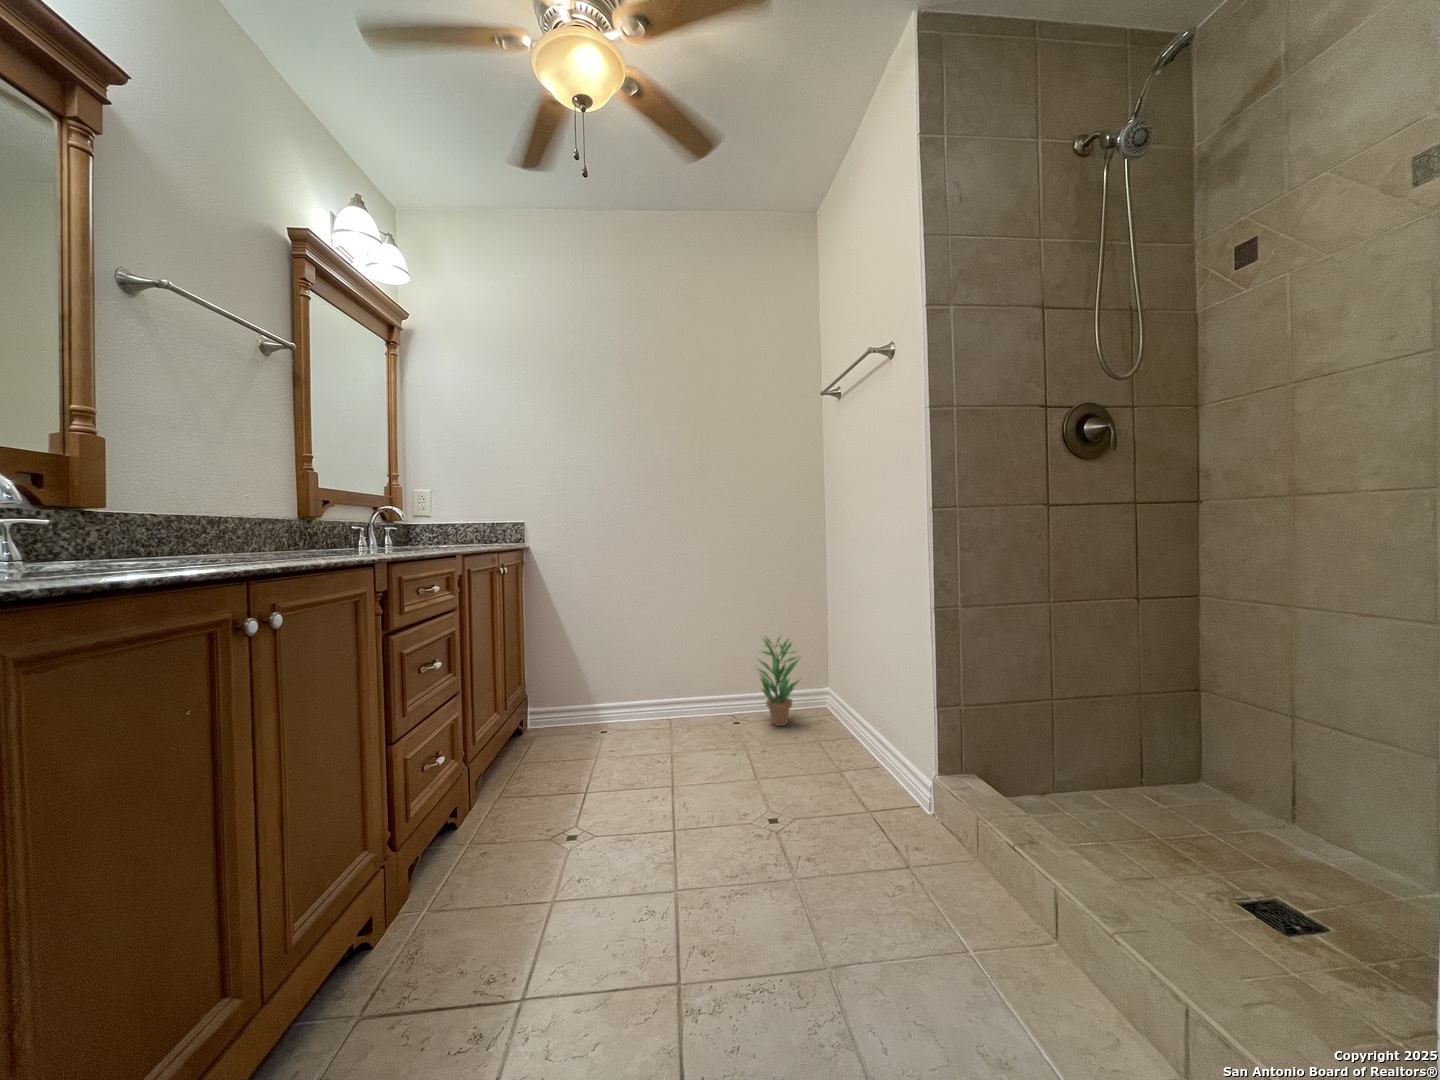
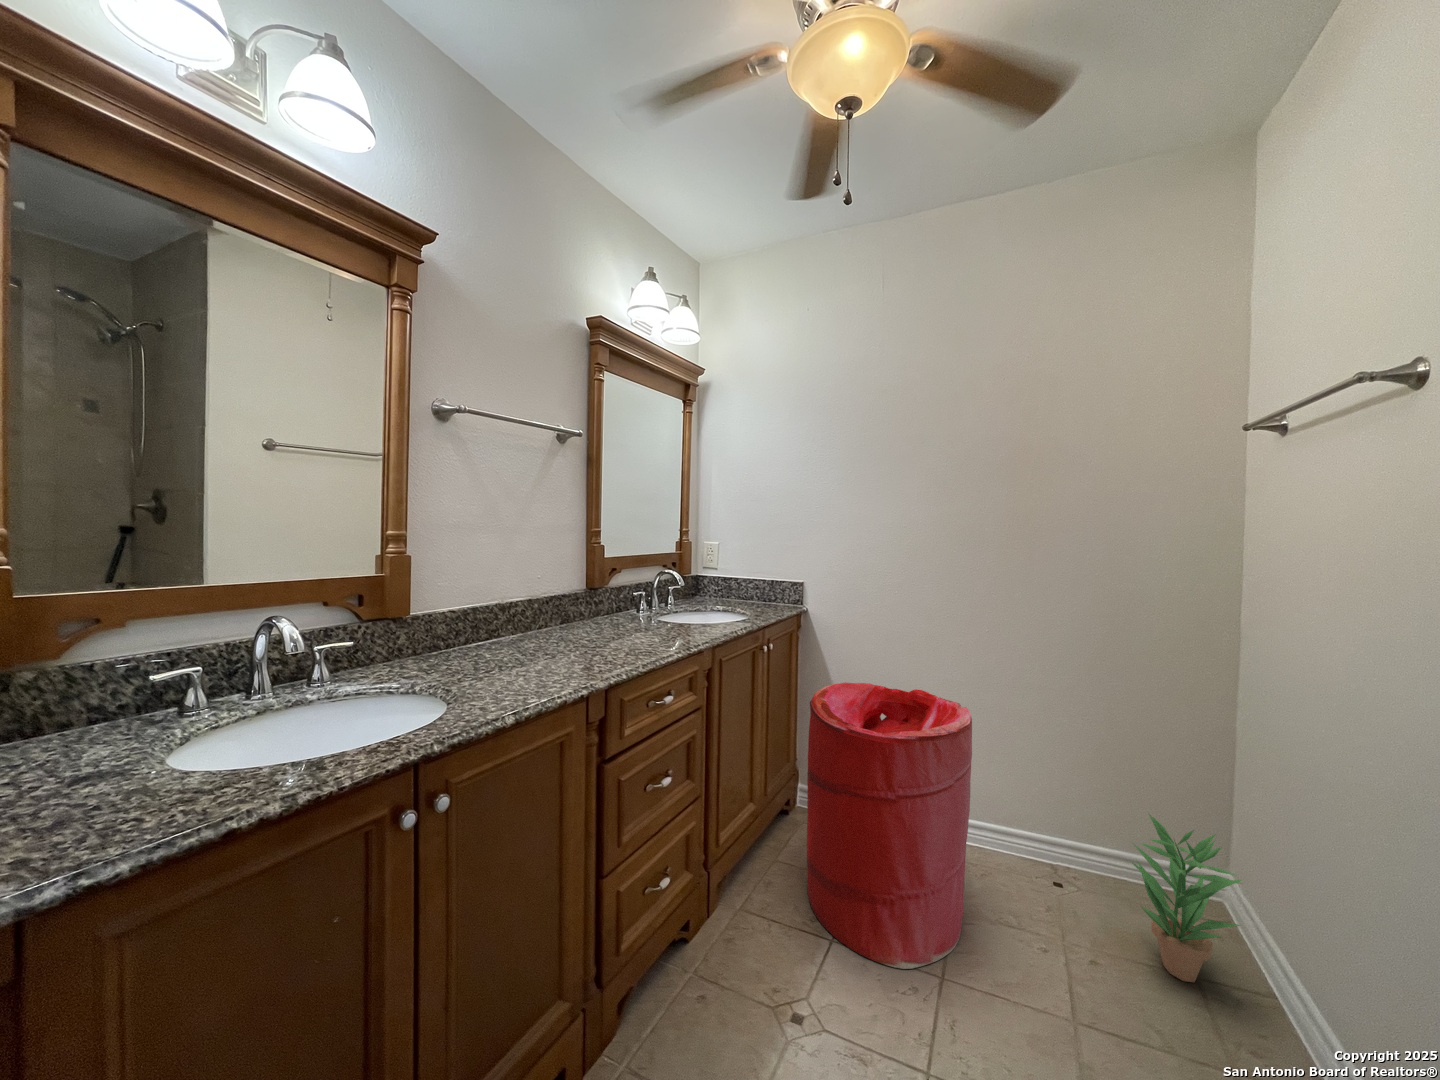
laundry hamper: none [549,592,669,776] -> present [807,682,972,969]

